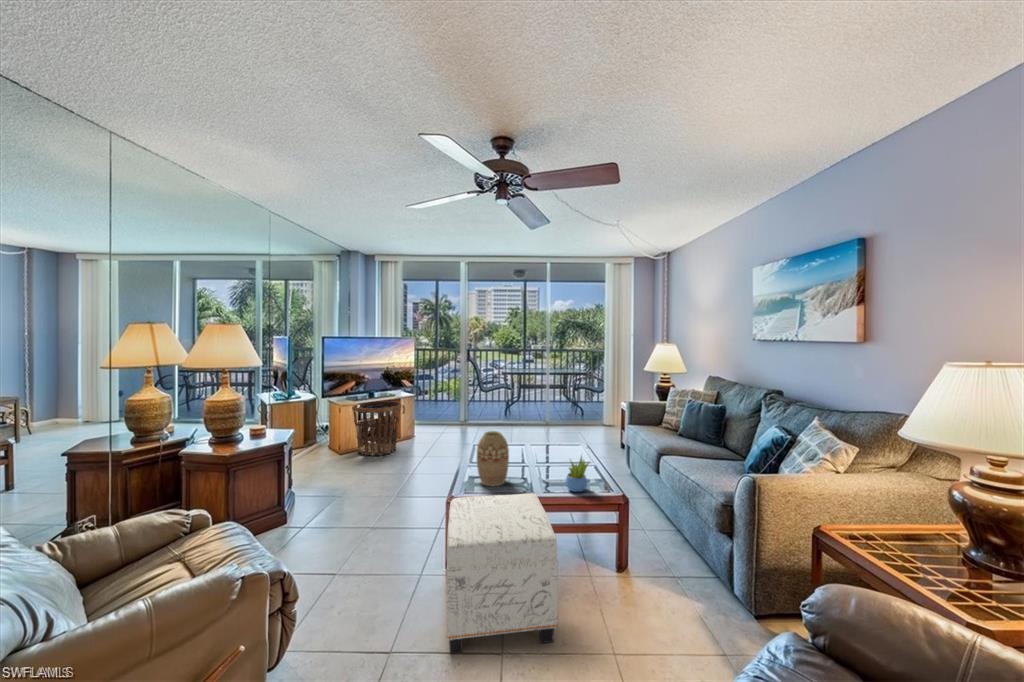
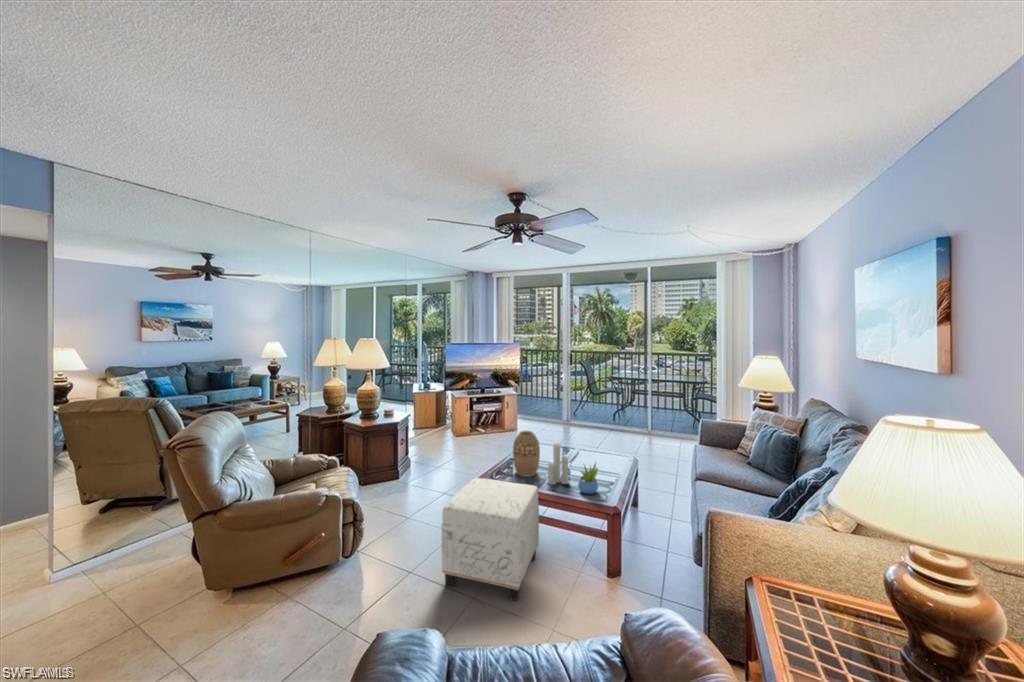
basket: present [352,401,401,455] -> none [465,396,502,440]
candle: none [527,432,549,490] -> present [547,443,569,484]

